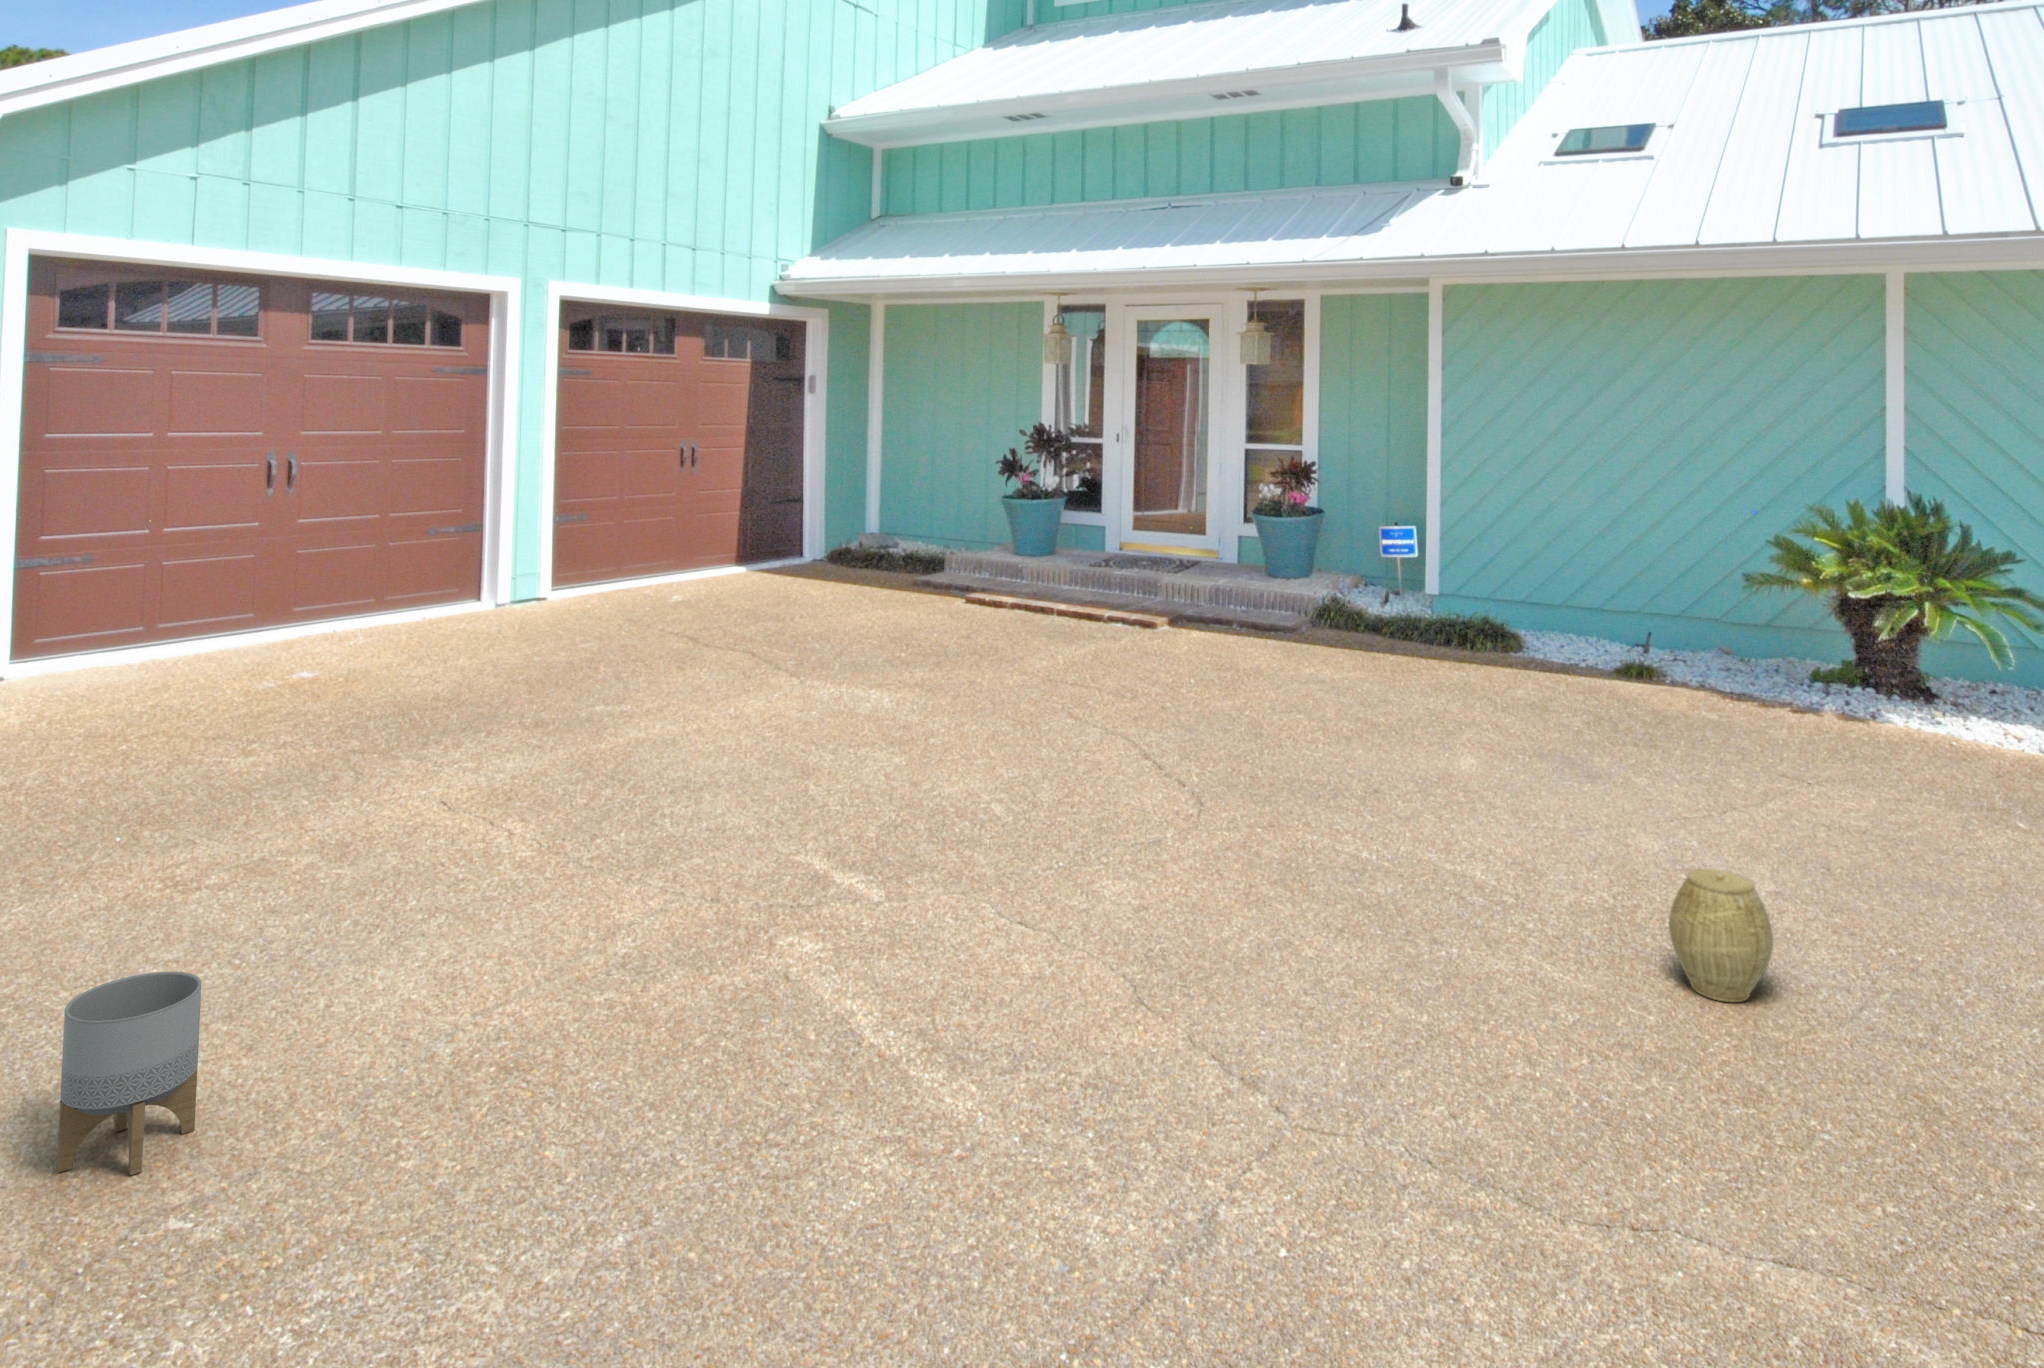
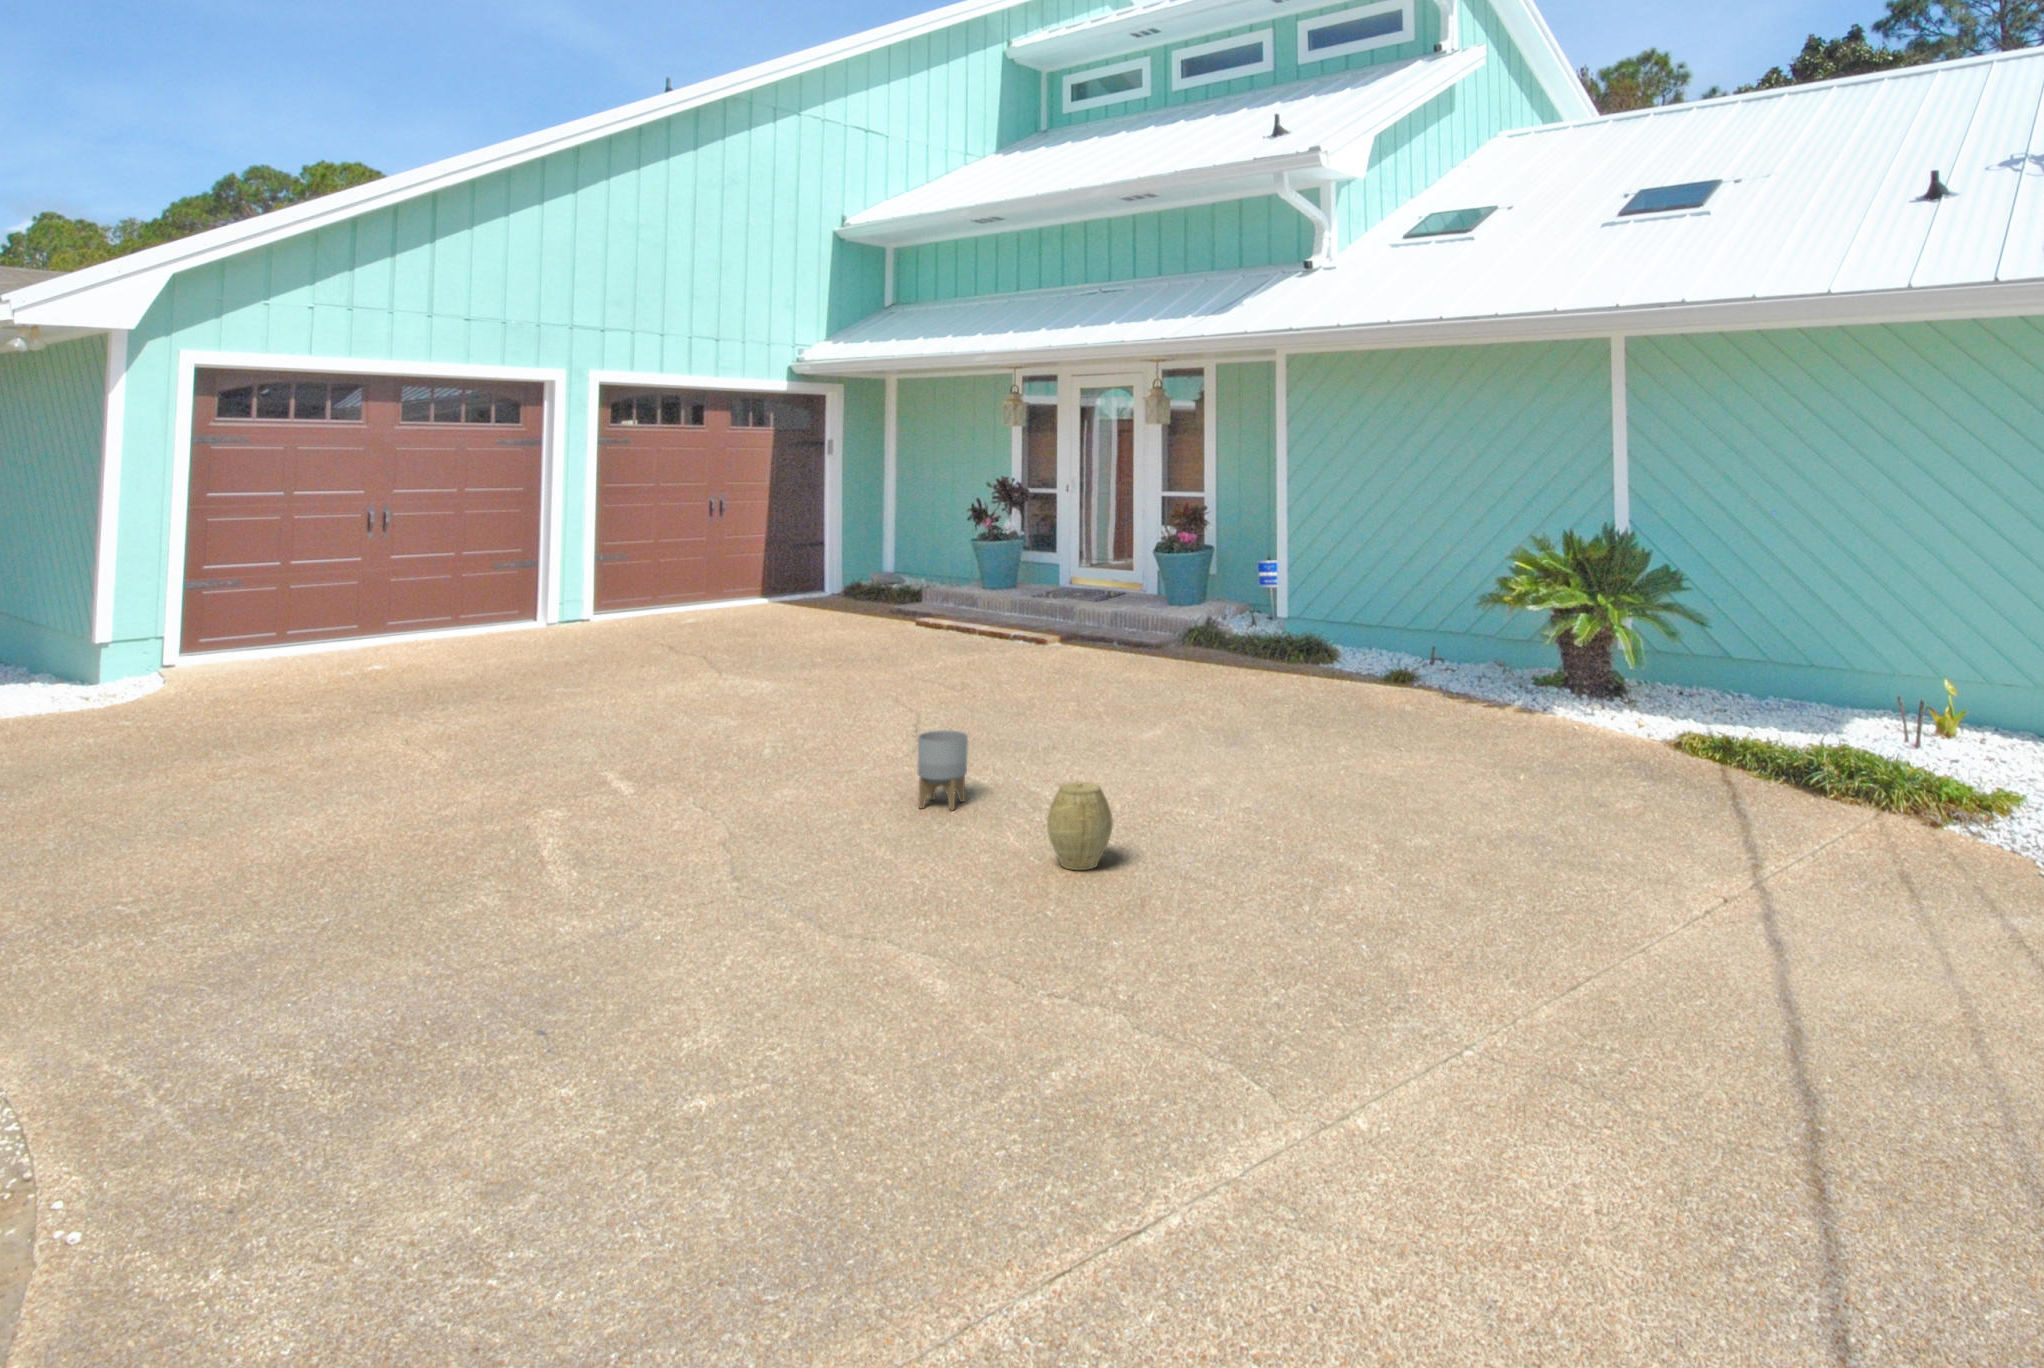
planter: present [57,972,201,1175] -> present [918,730,968,810]

